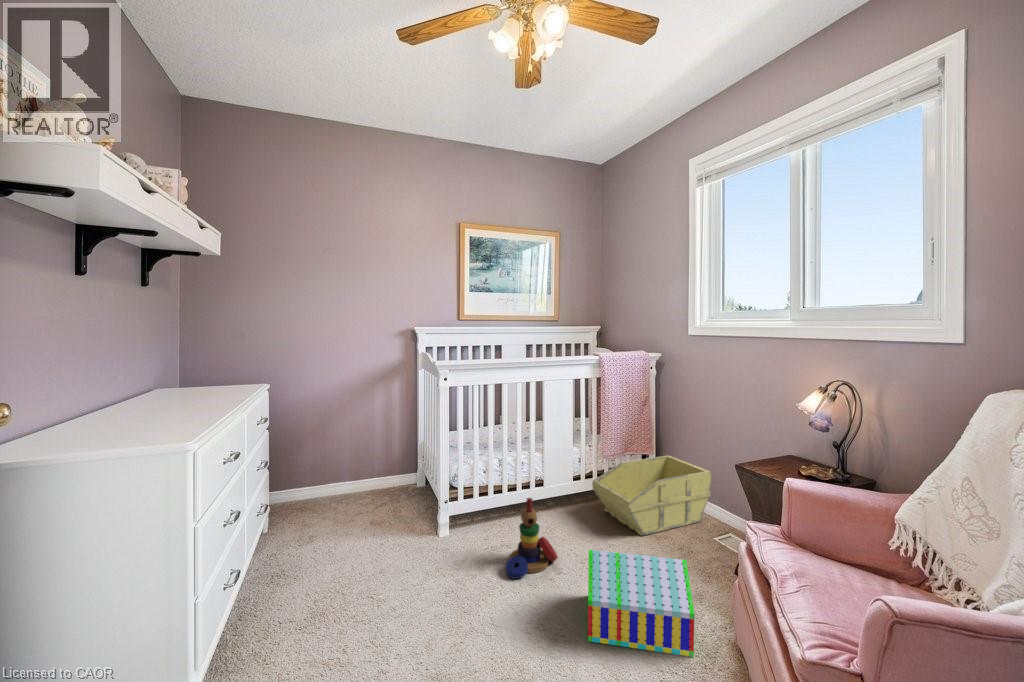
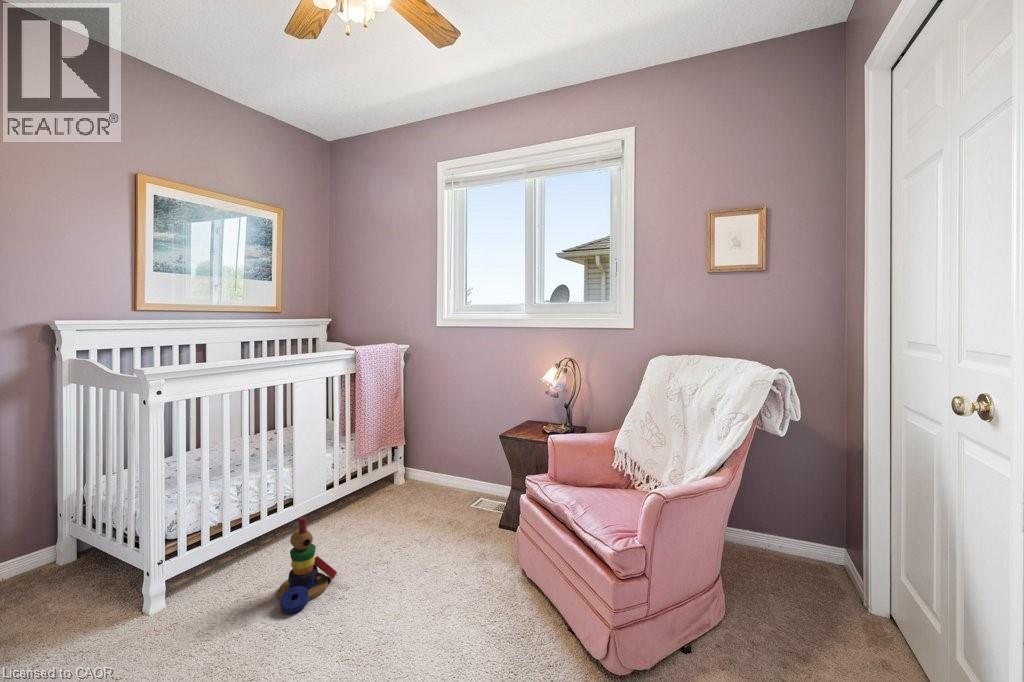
storage bin: present [592,456,712,536] -> none [350,444,457,524]
toy house: present [588,550,694,657] -> none [383,523,488,630]

